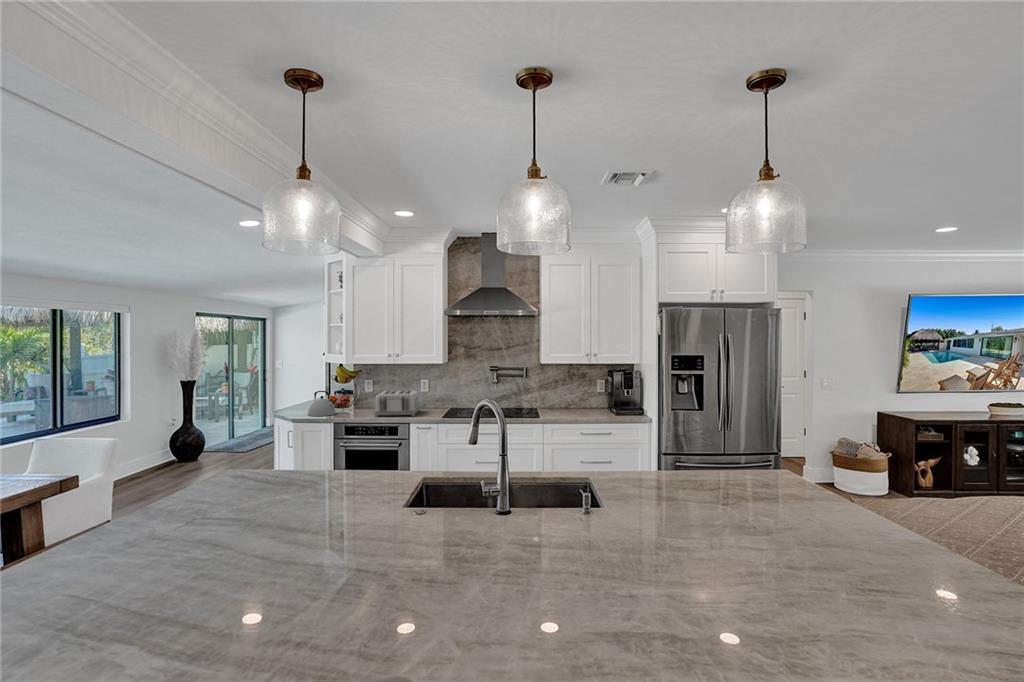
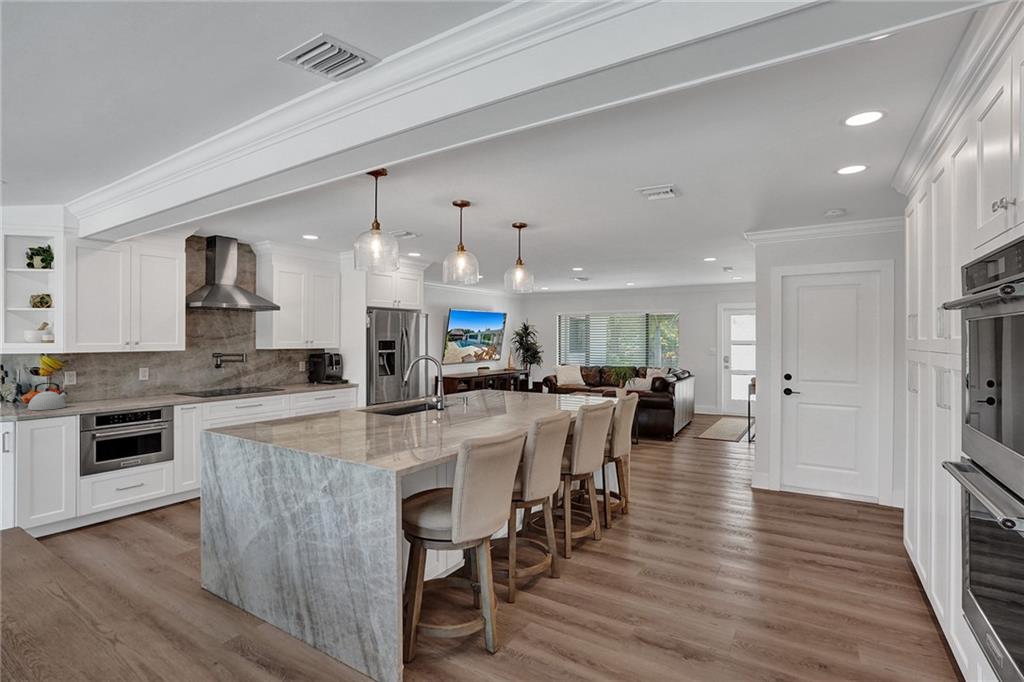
toaster: present [375,390,419,417] -> none [110,378,168,404]

